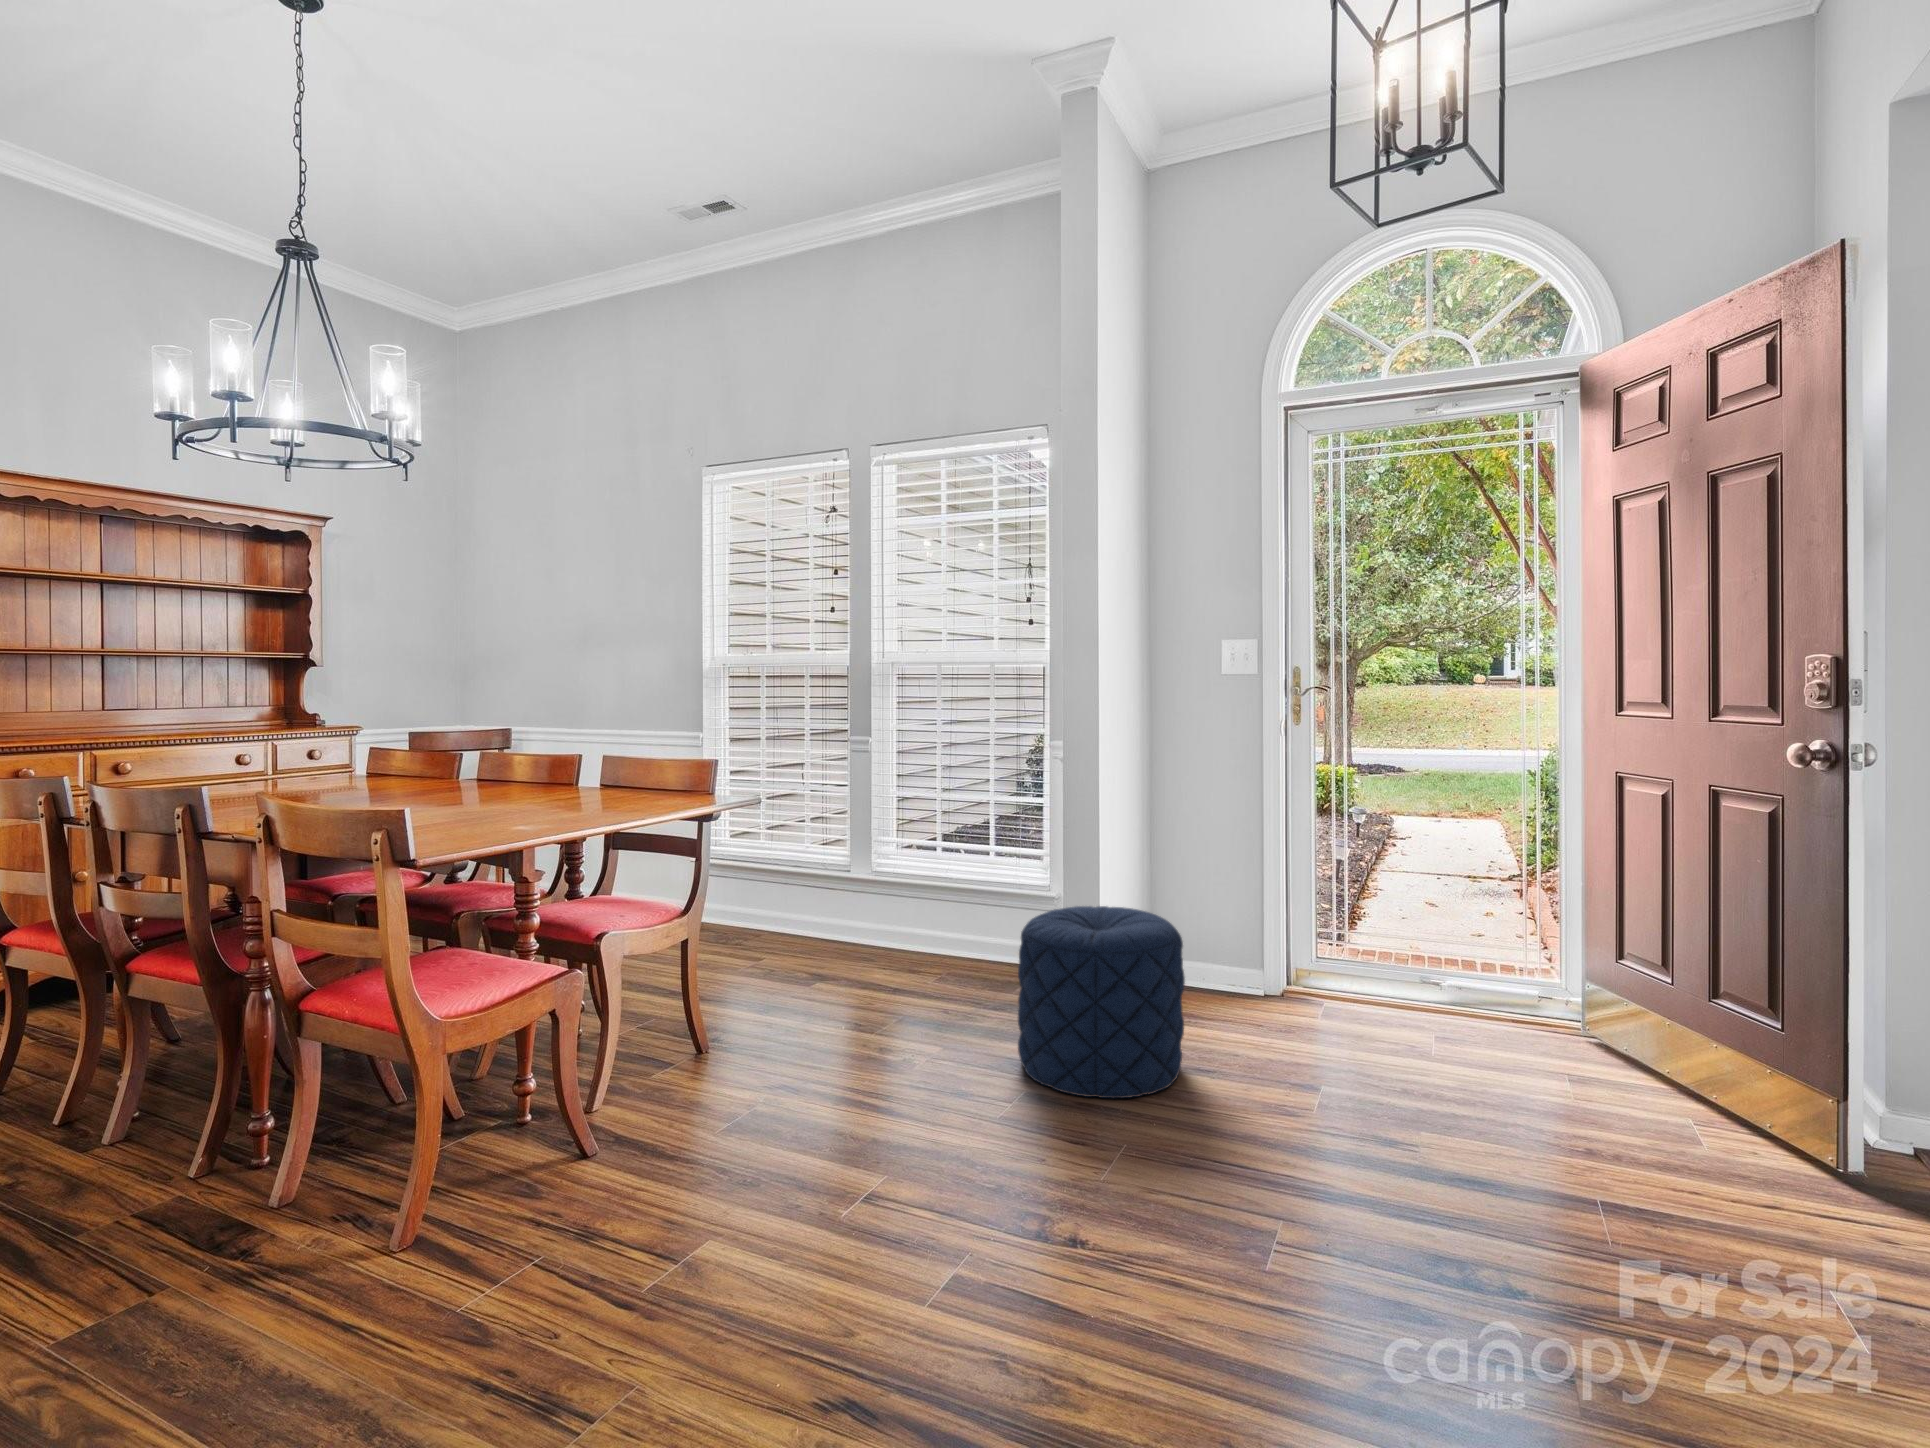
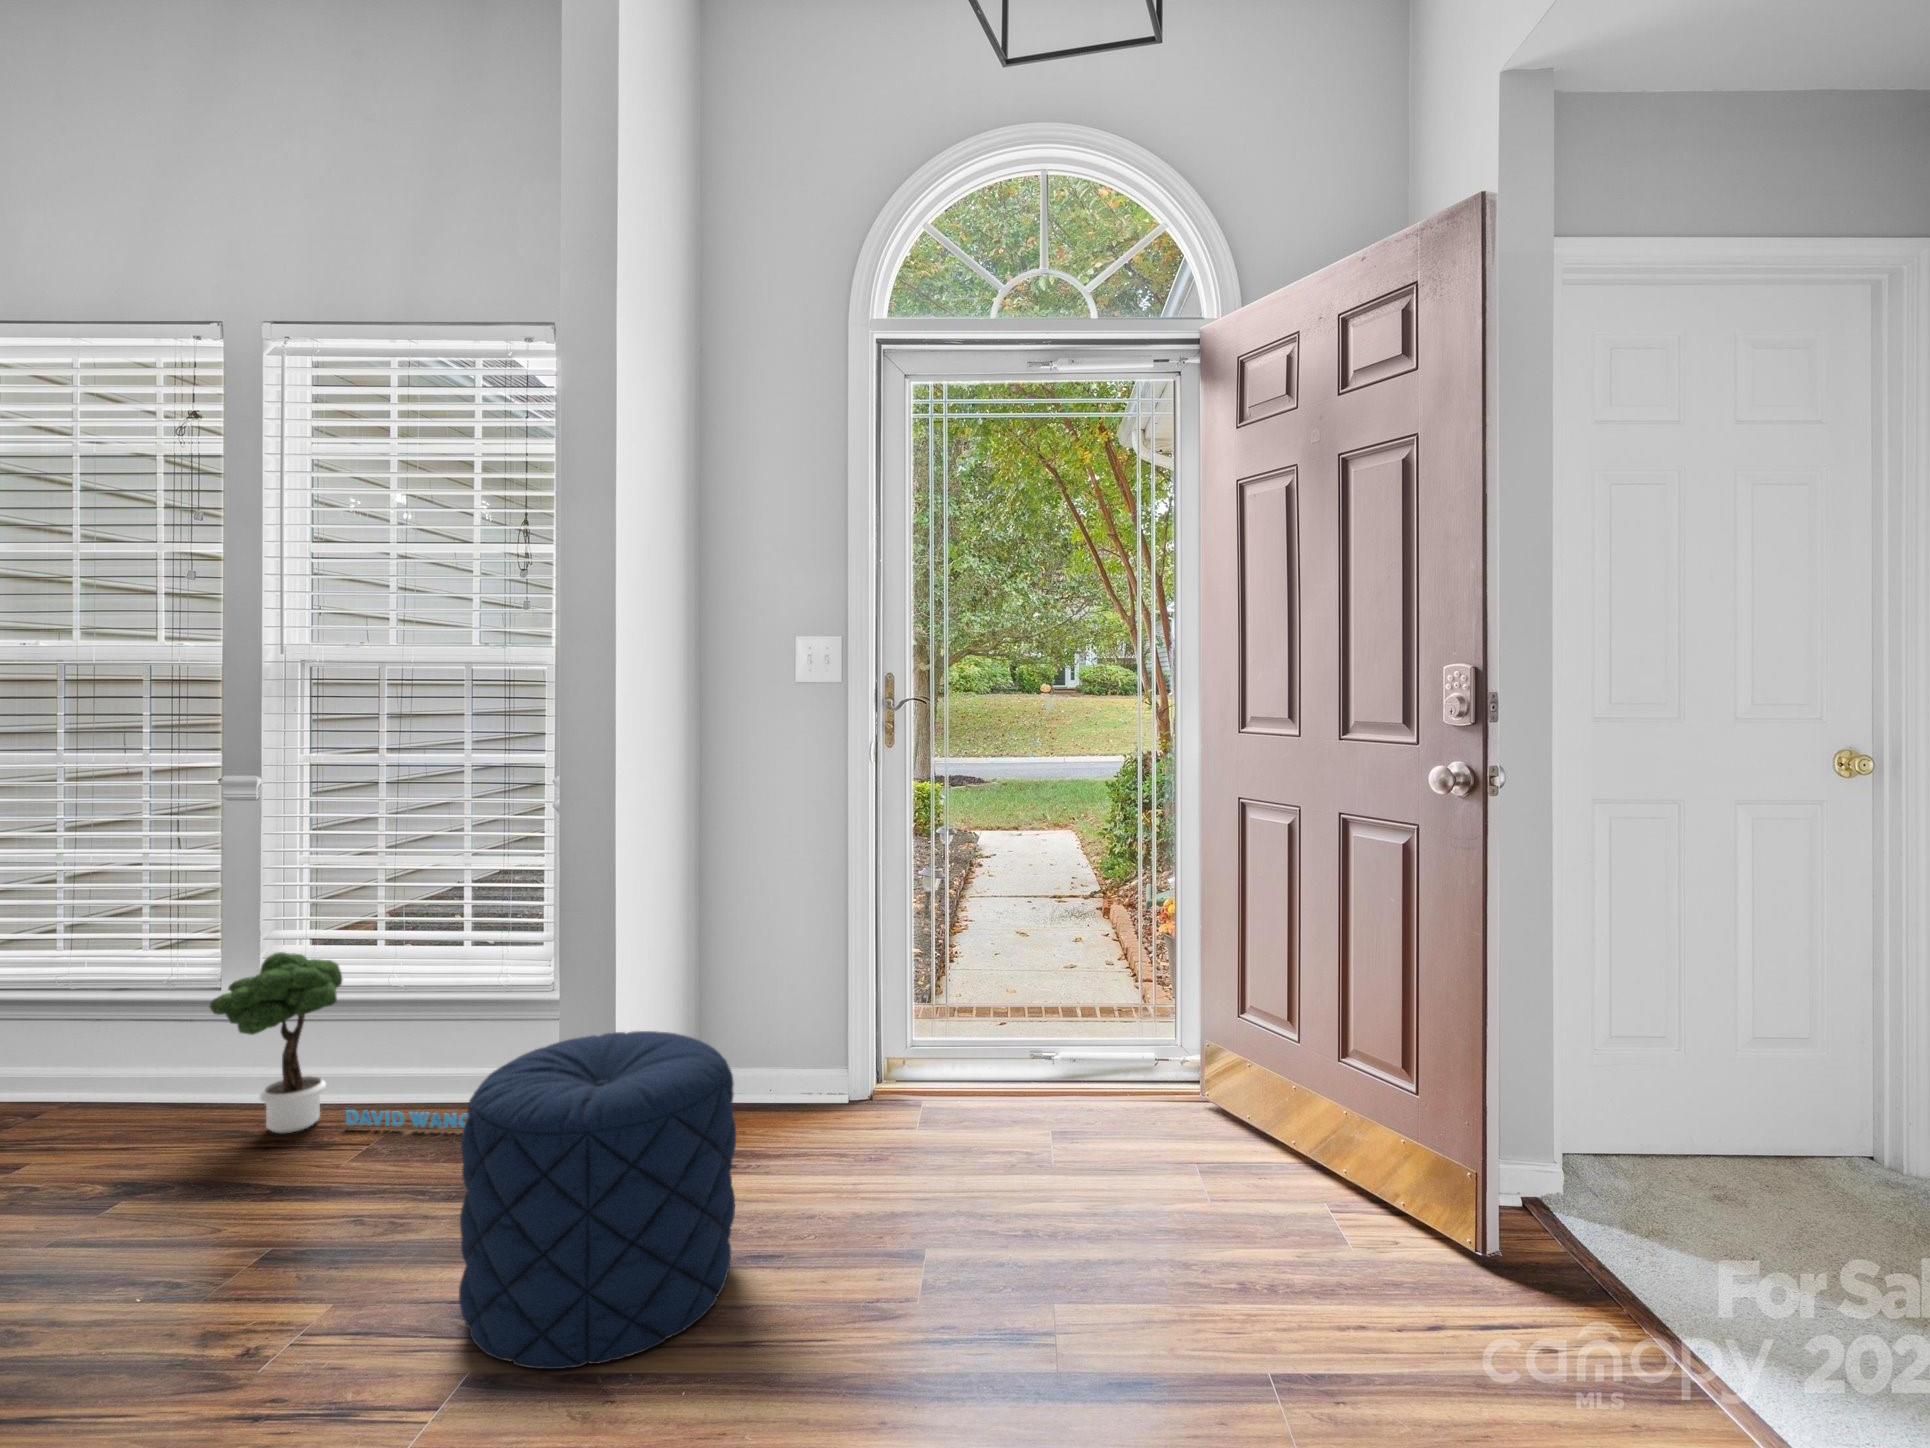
potted tree: none [853,849,1002,975] -> present [210,952,468,1133]

